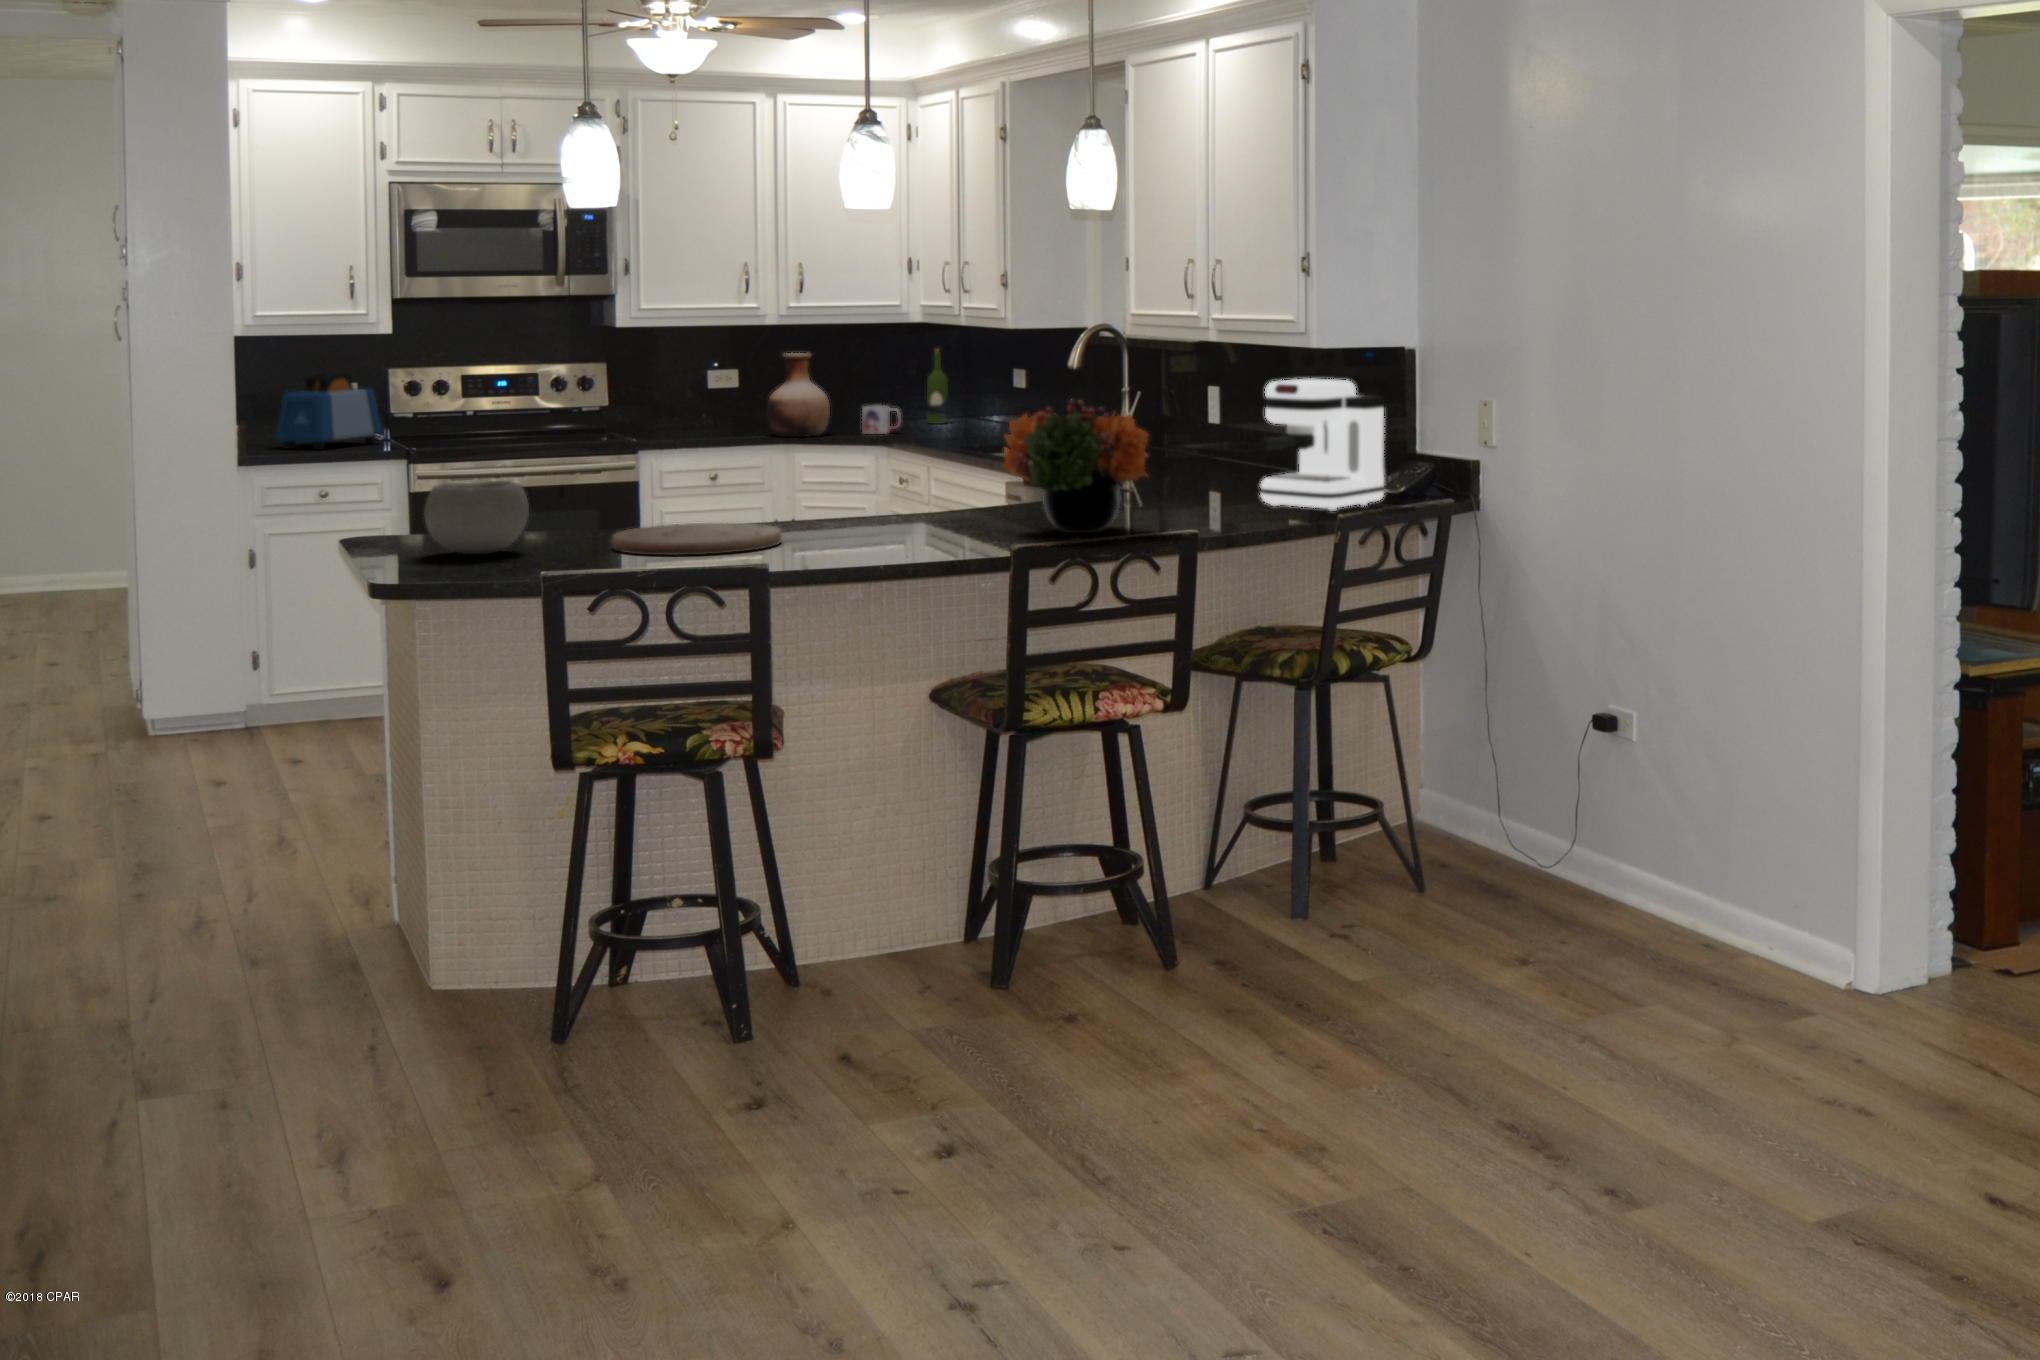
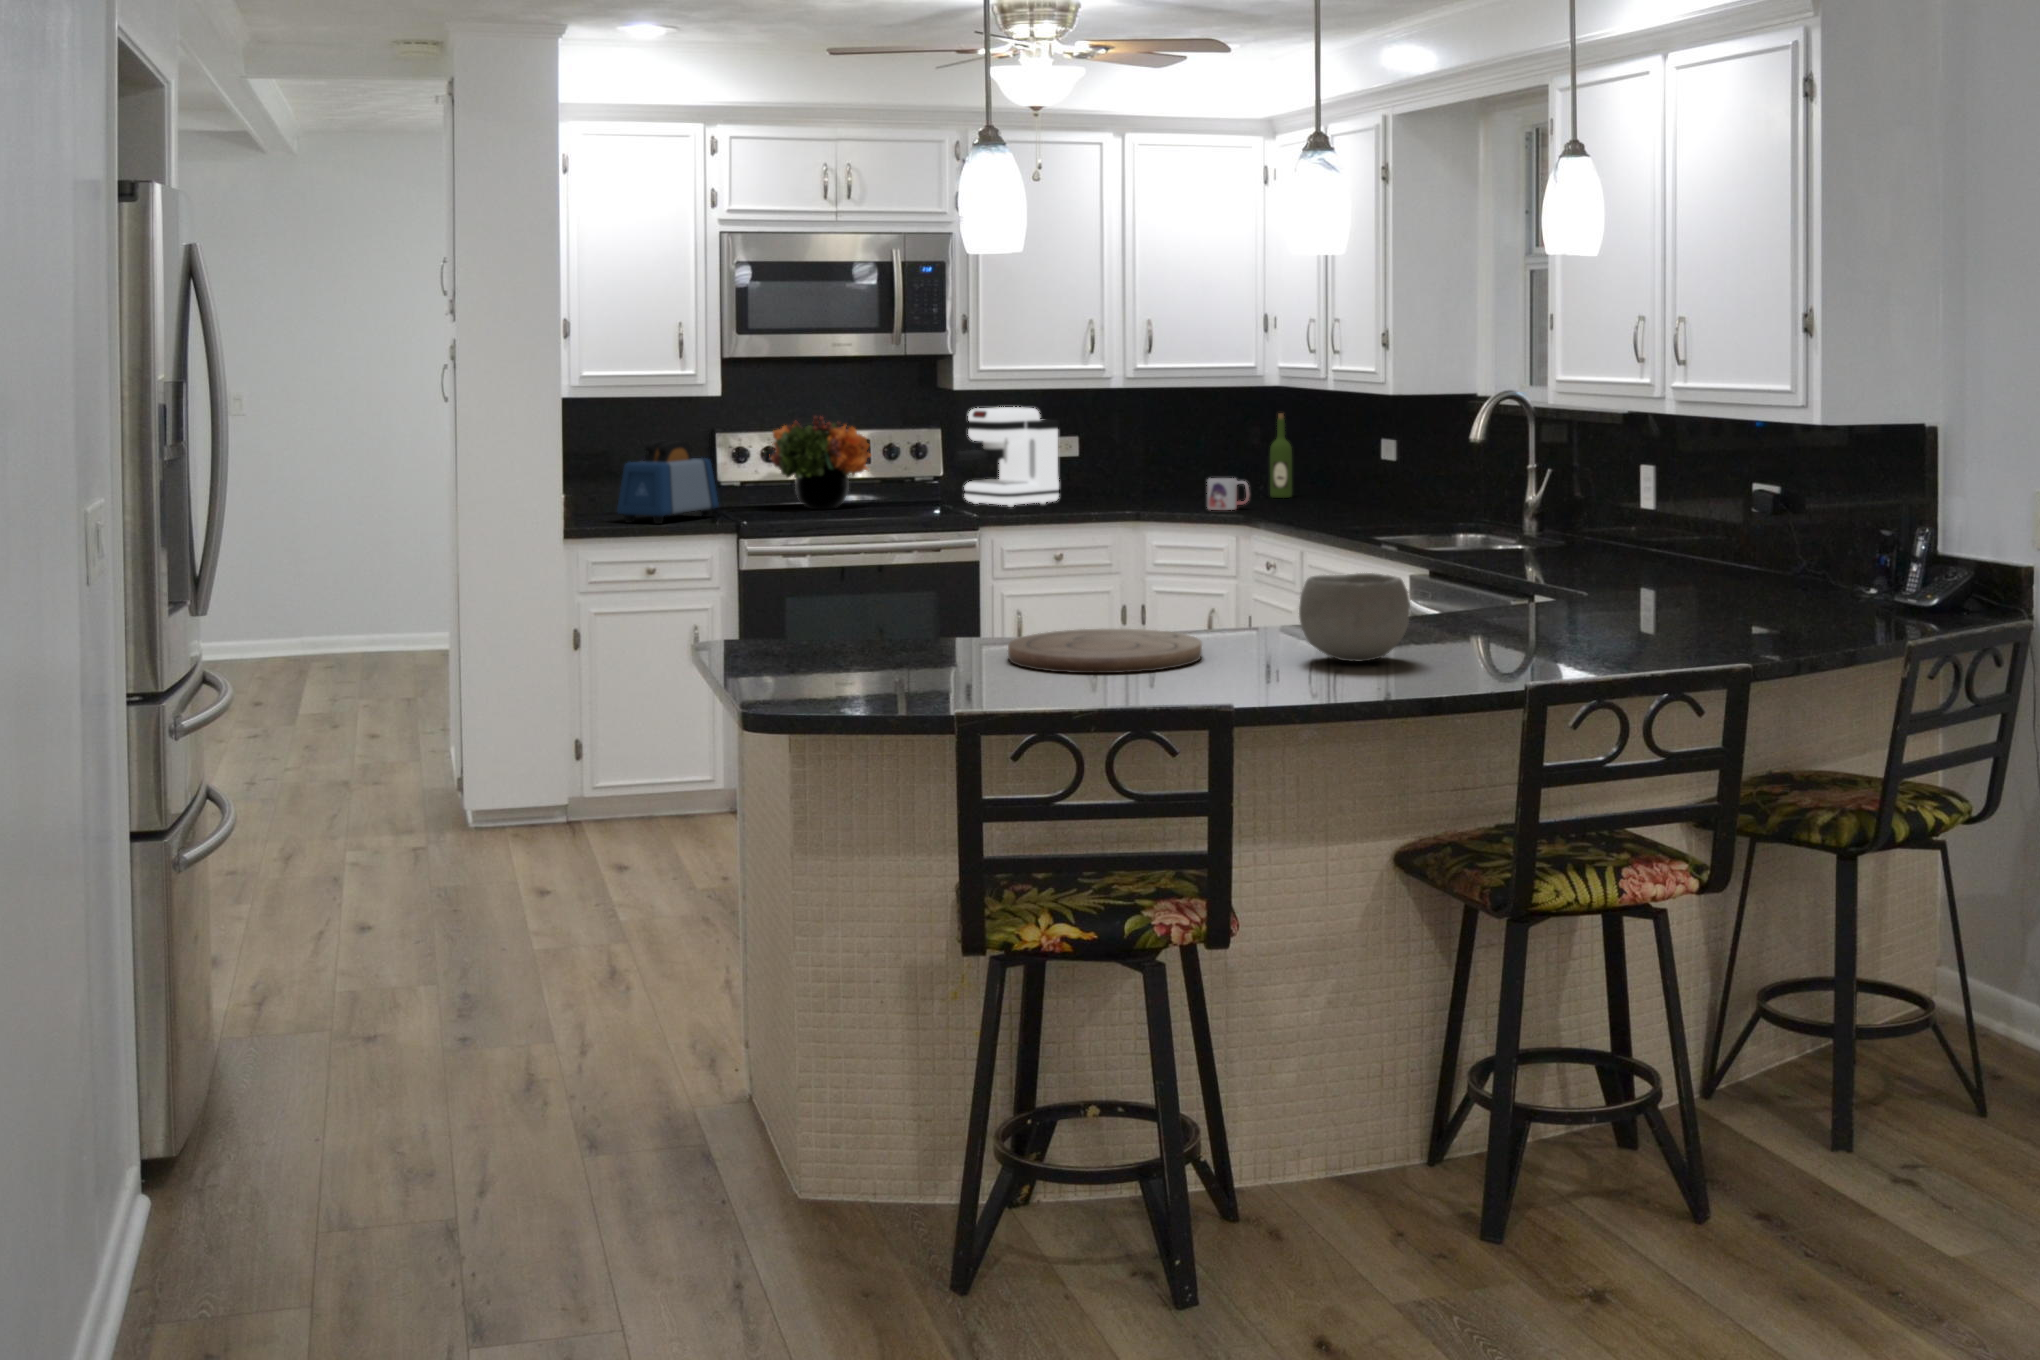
vase: present [767,353,830,437] -> none [1107,419,1174,513]
coffee maker: present [1258,379,1384,511] -> present [954,407,1059,507]
flower arrangement: present [1003,400,1148,533] -> present [771,416,871,509]
bowl: present [424,481,529,554] -> present [1299,573,1410,662]

